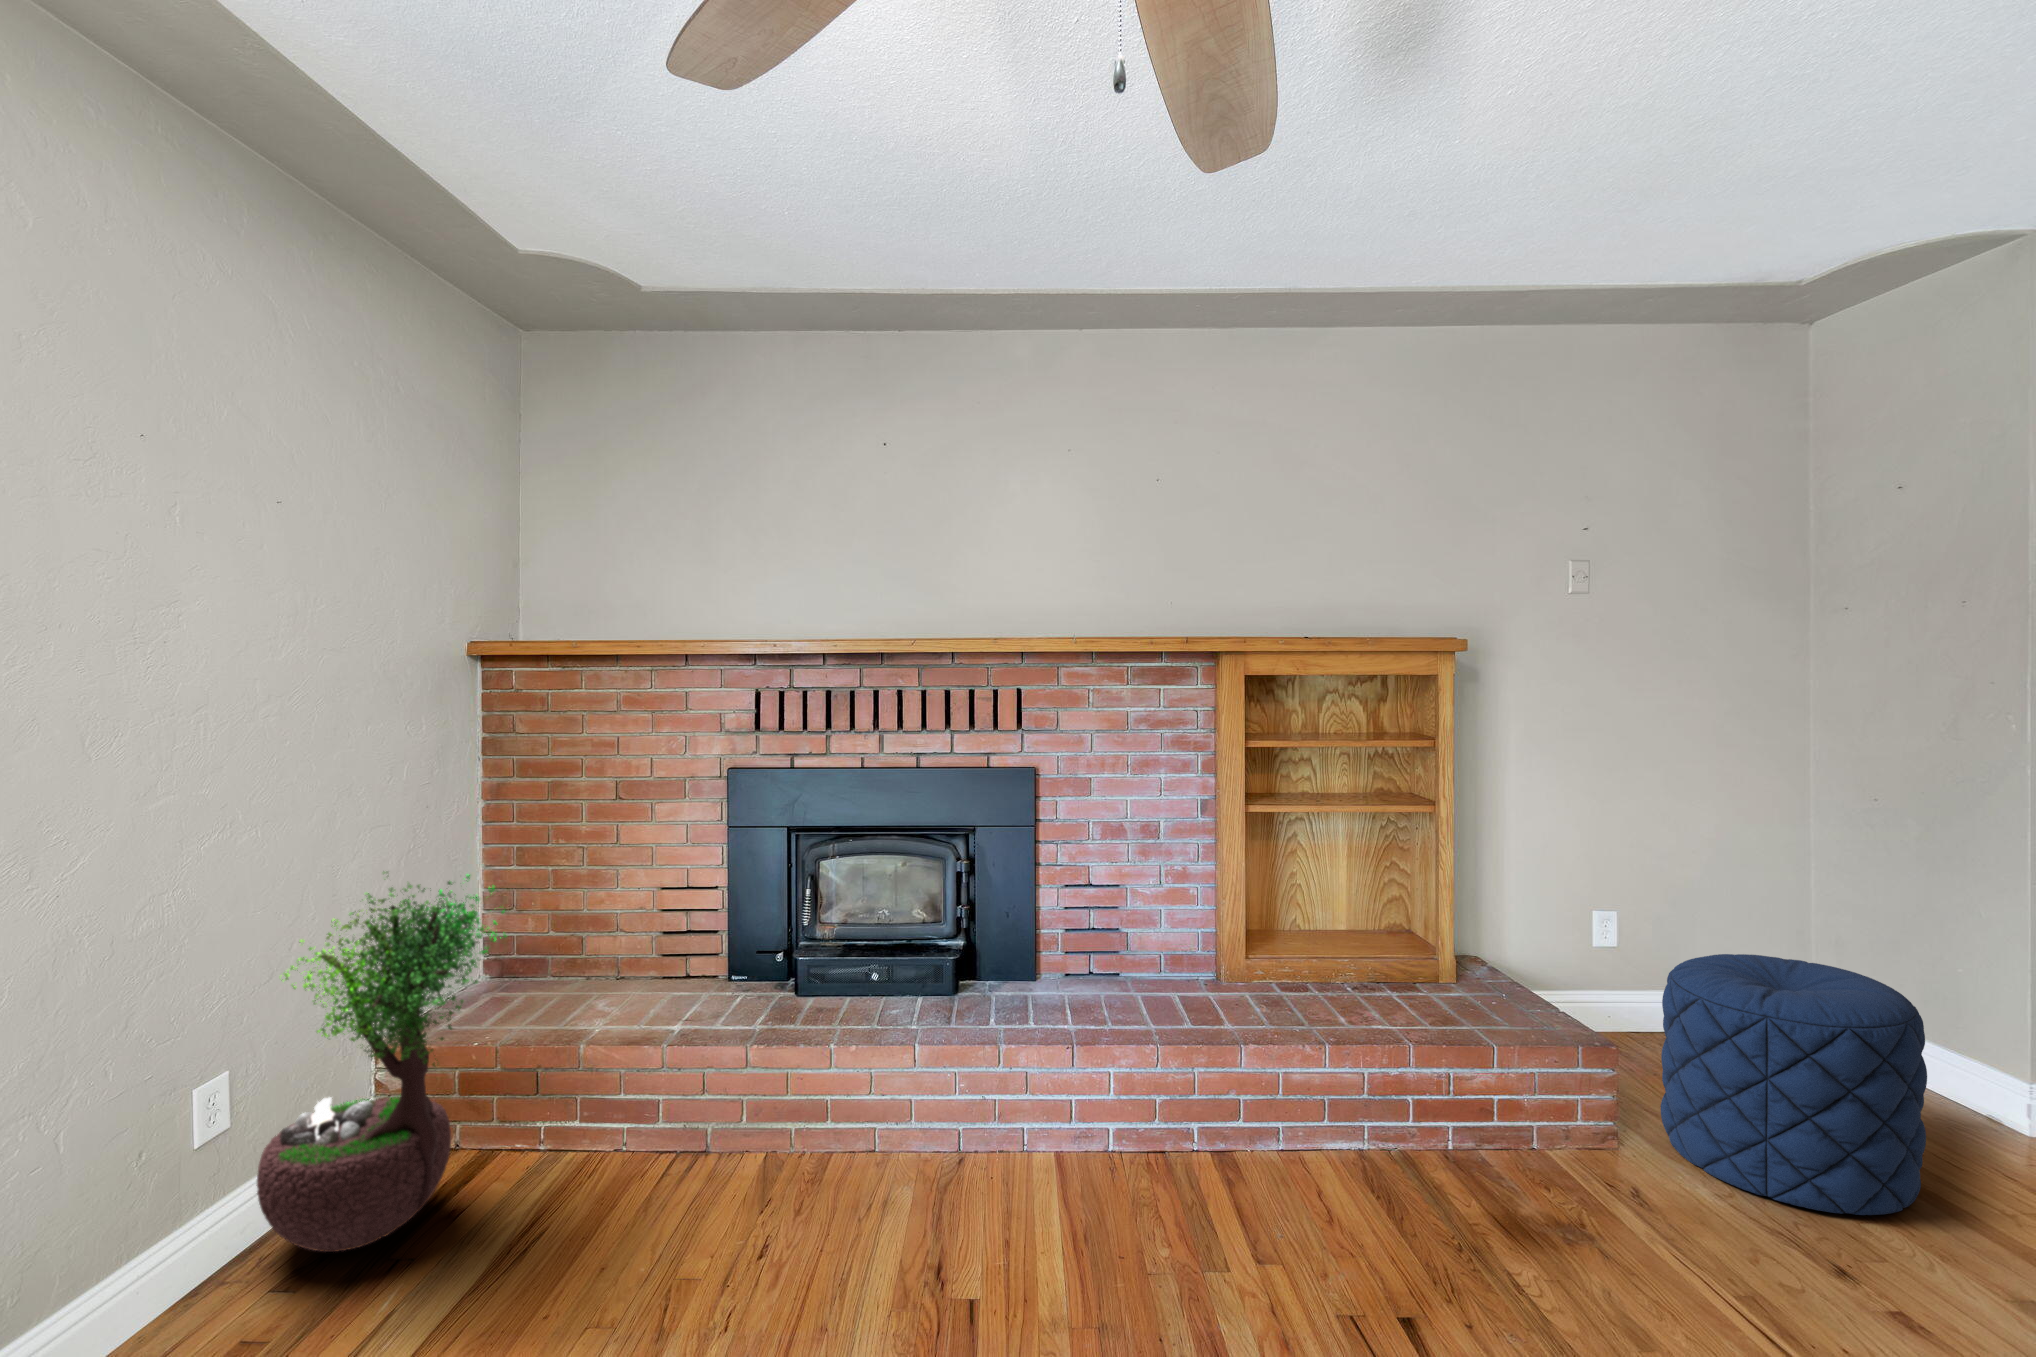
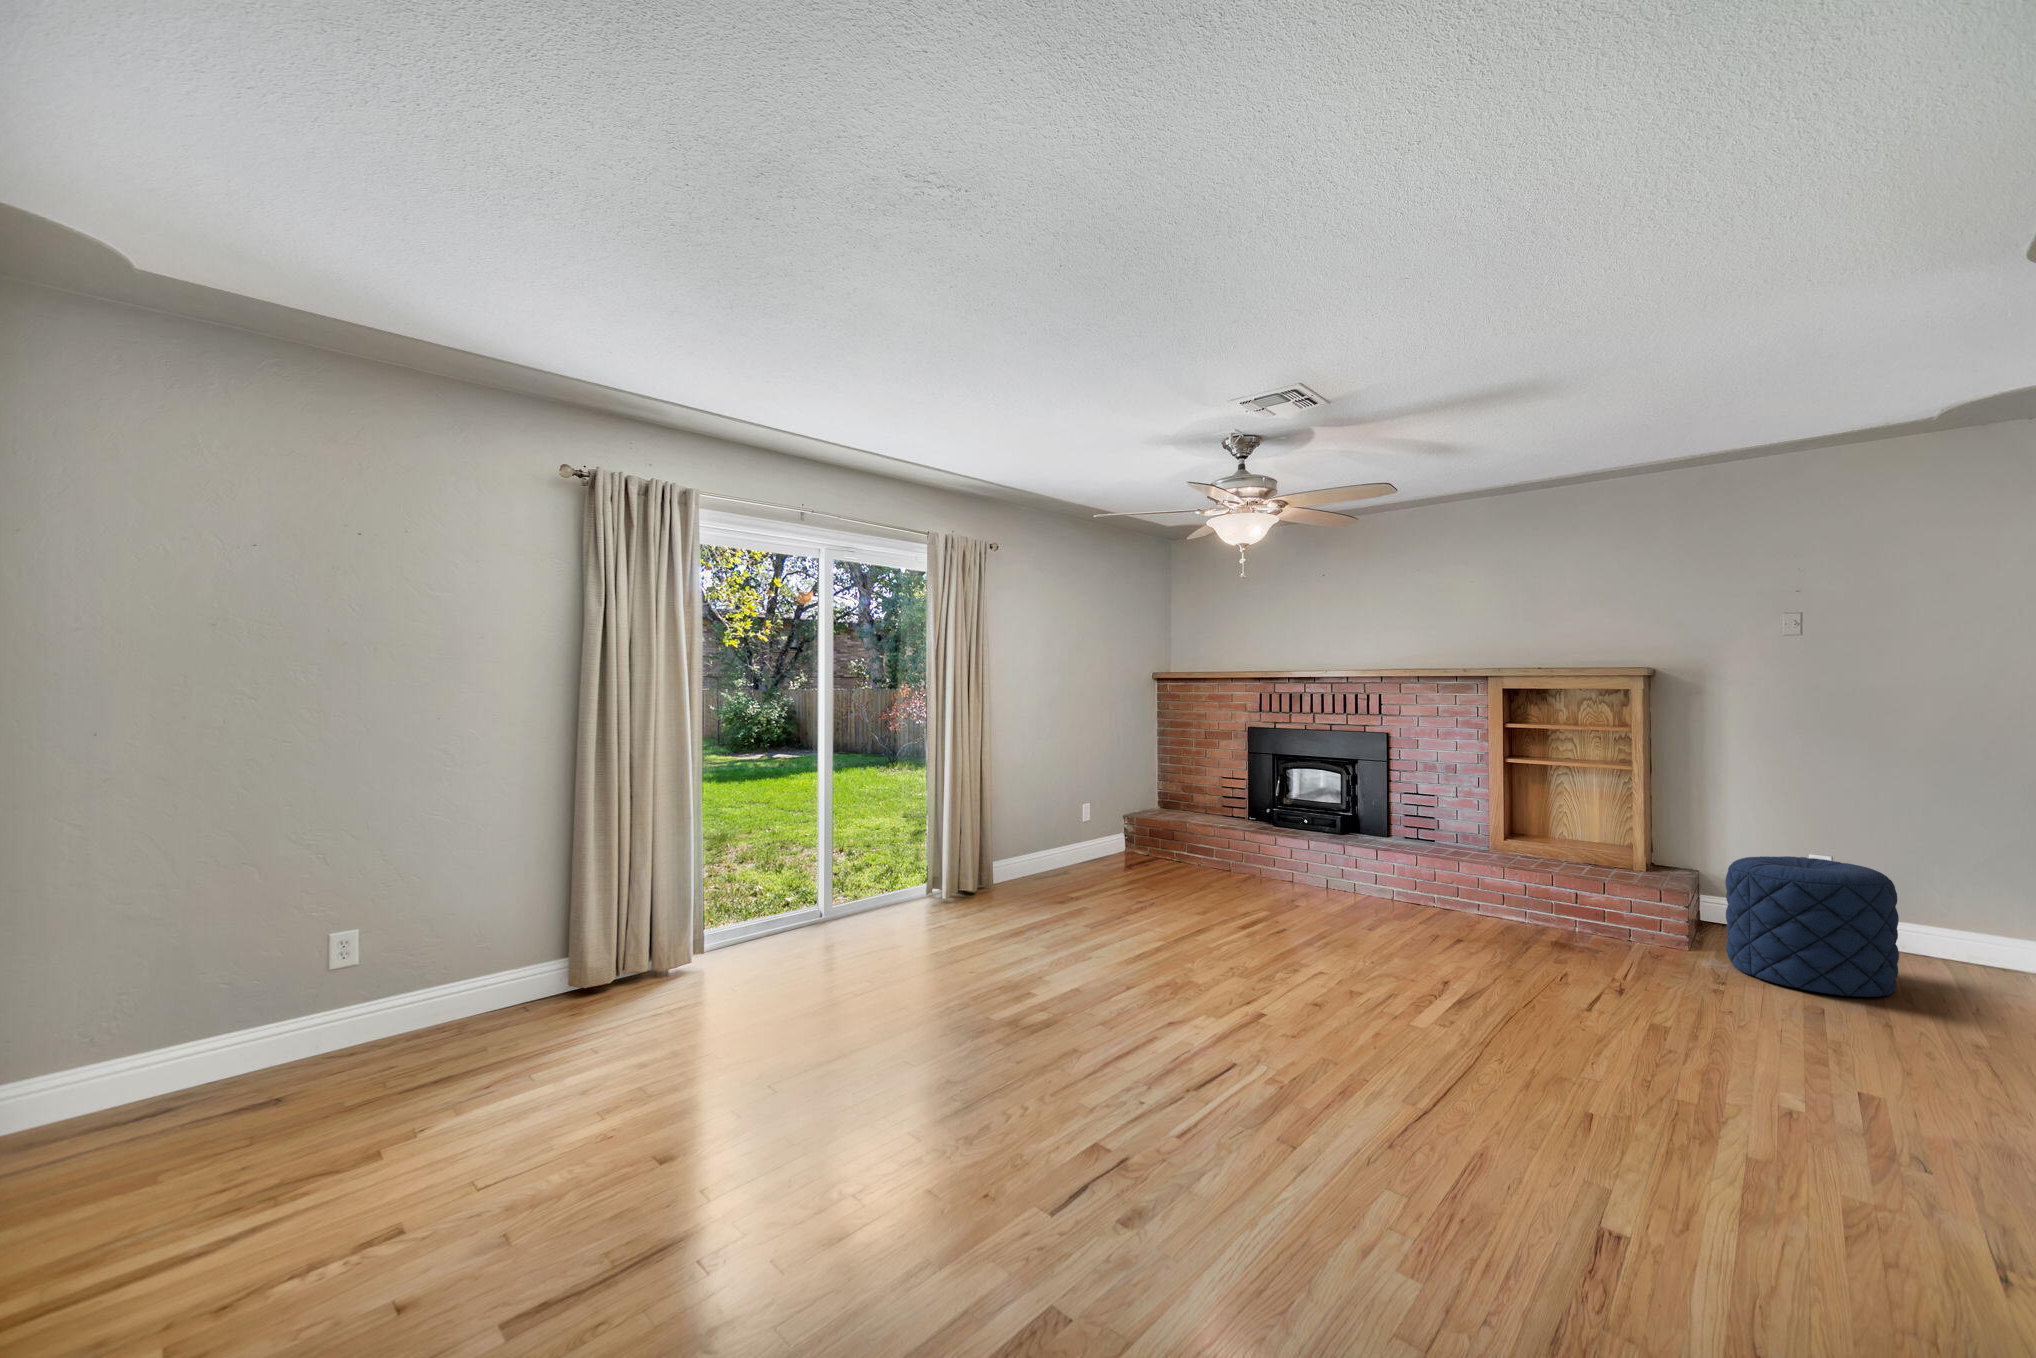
potted tree: present [256,872,506,1252] -> none [1085,746,1155,867]

